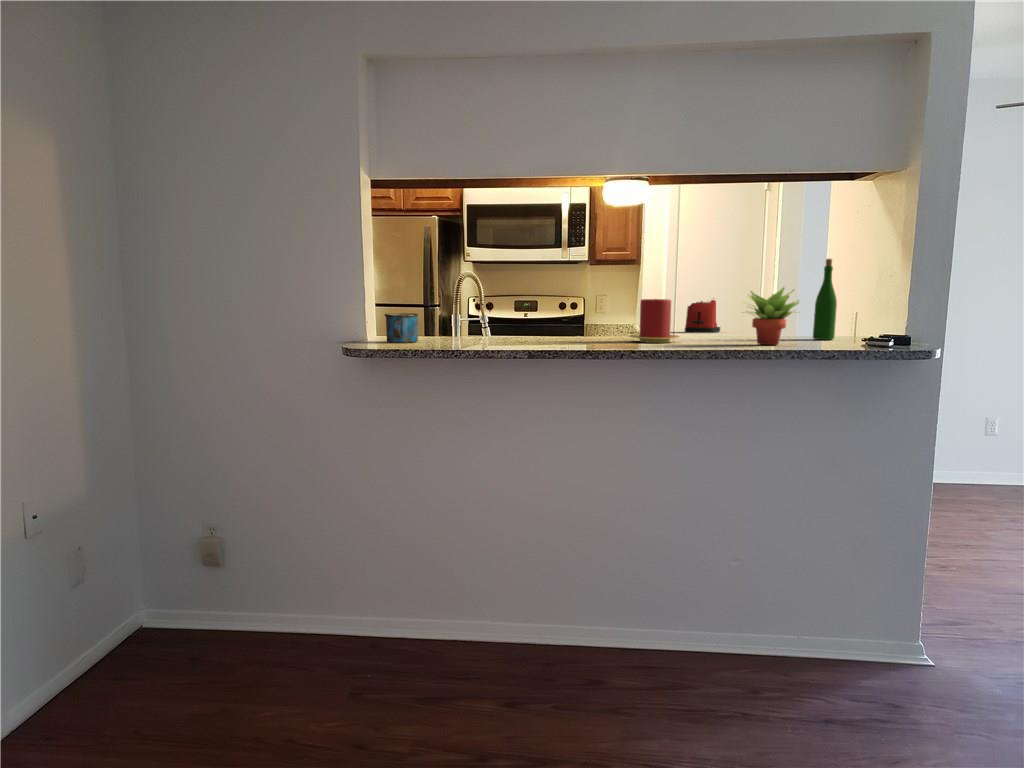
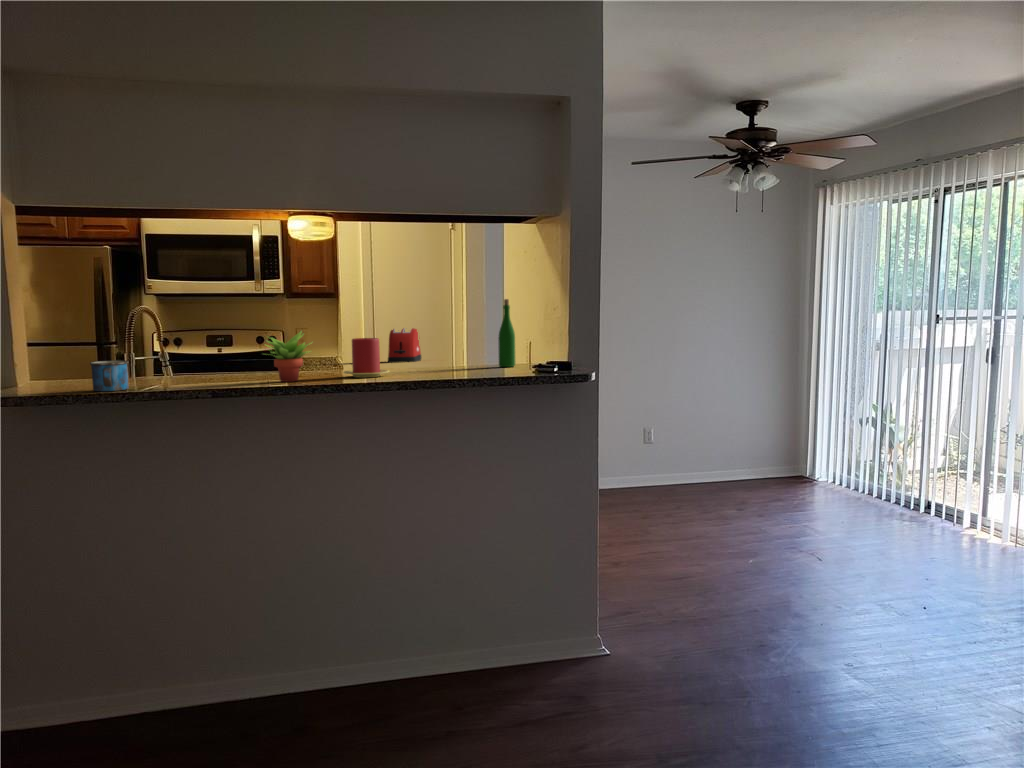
succulent plant: present [748,287,799,345] -> present [266,331,310,382]

